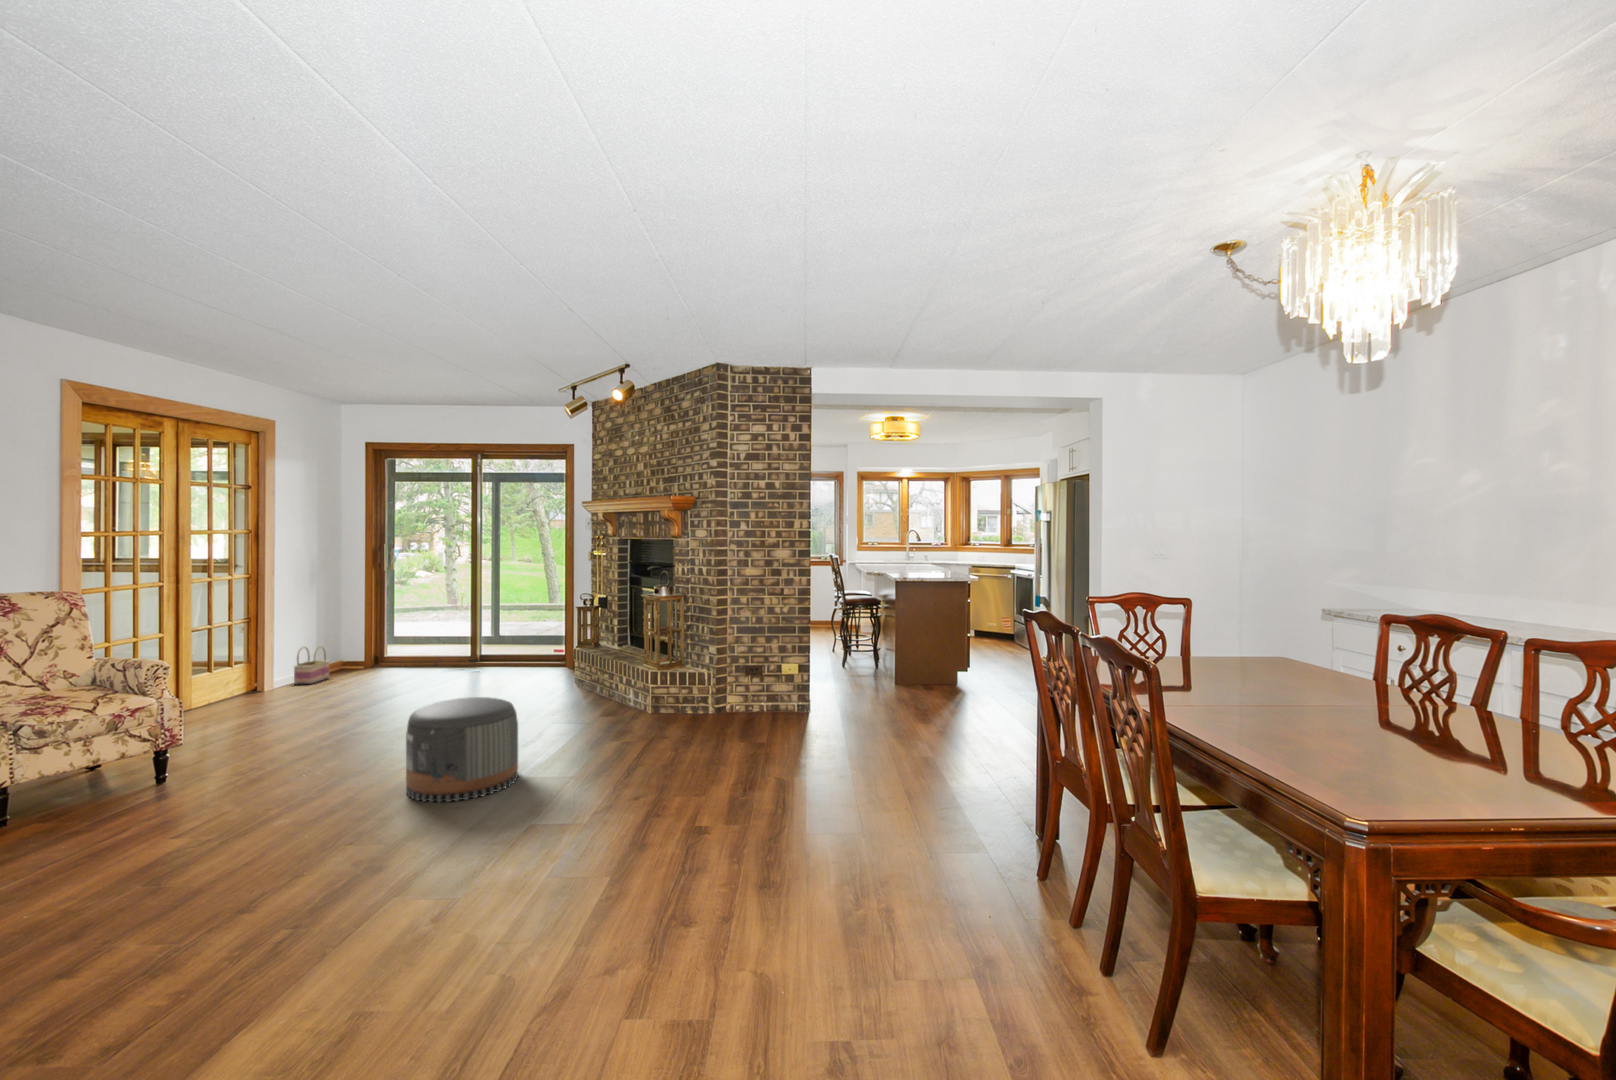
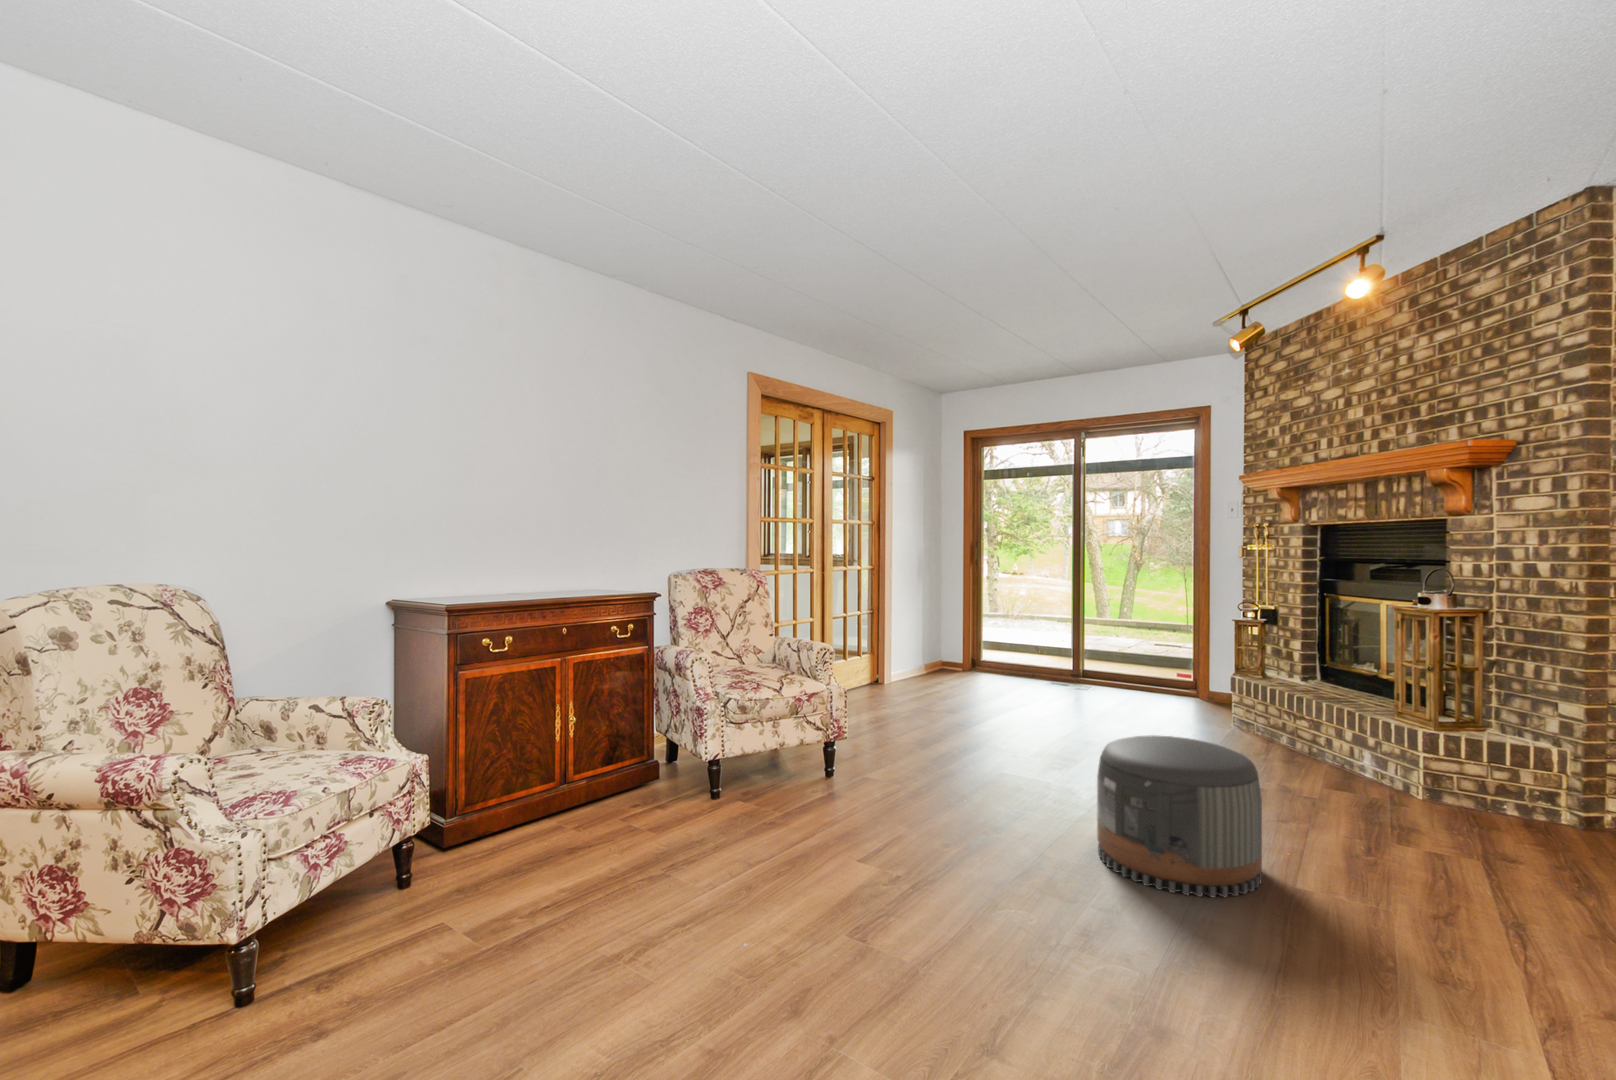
basket: present [294,647,329,684] -> none [905,642,936,683]

